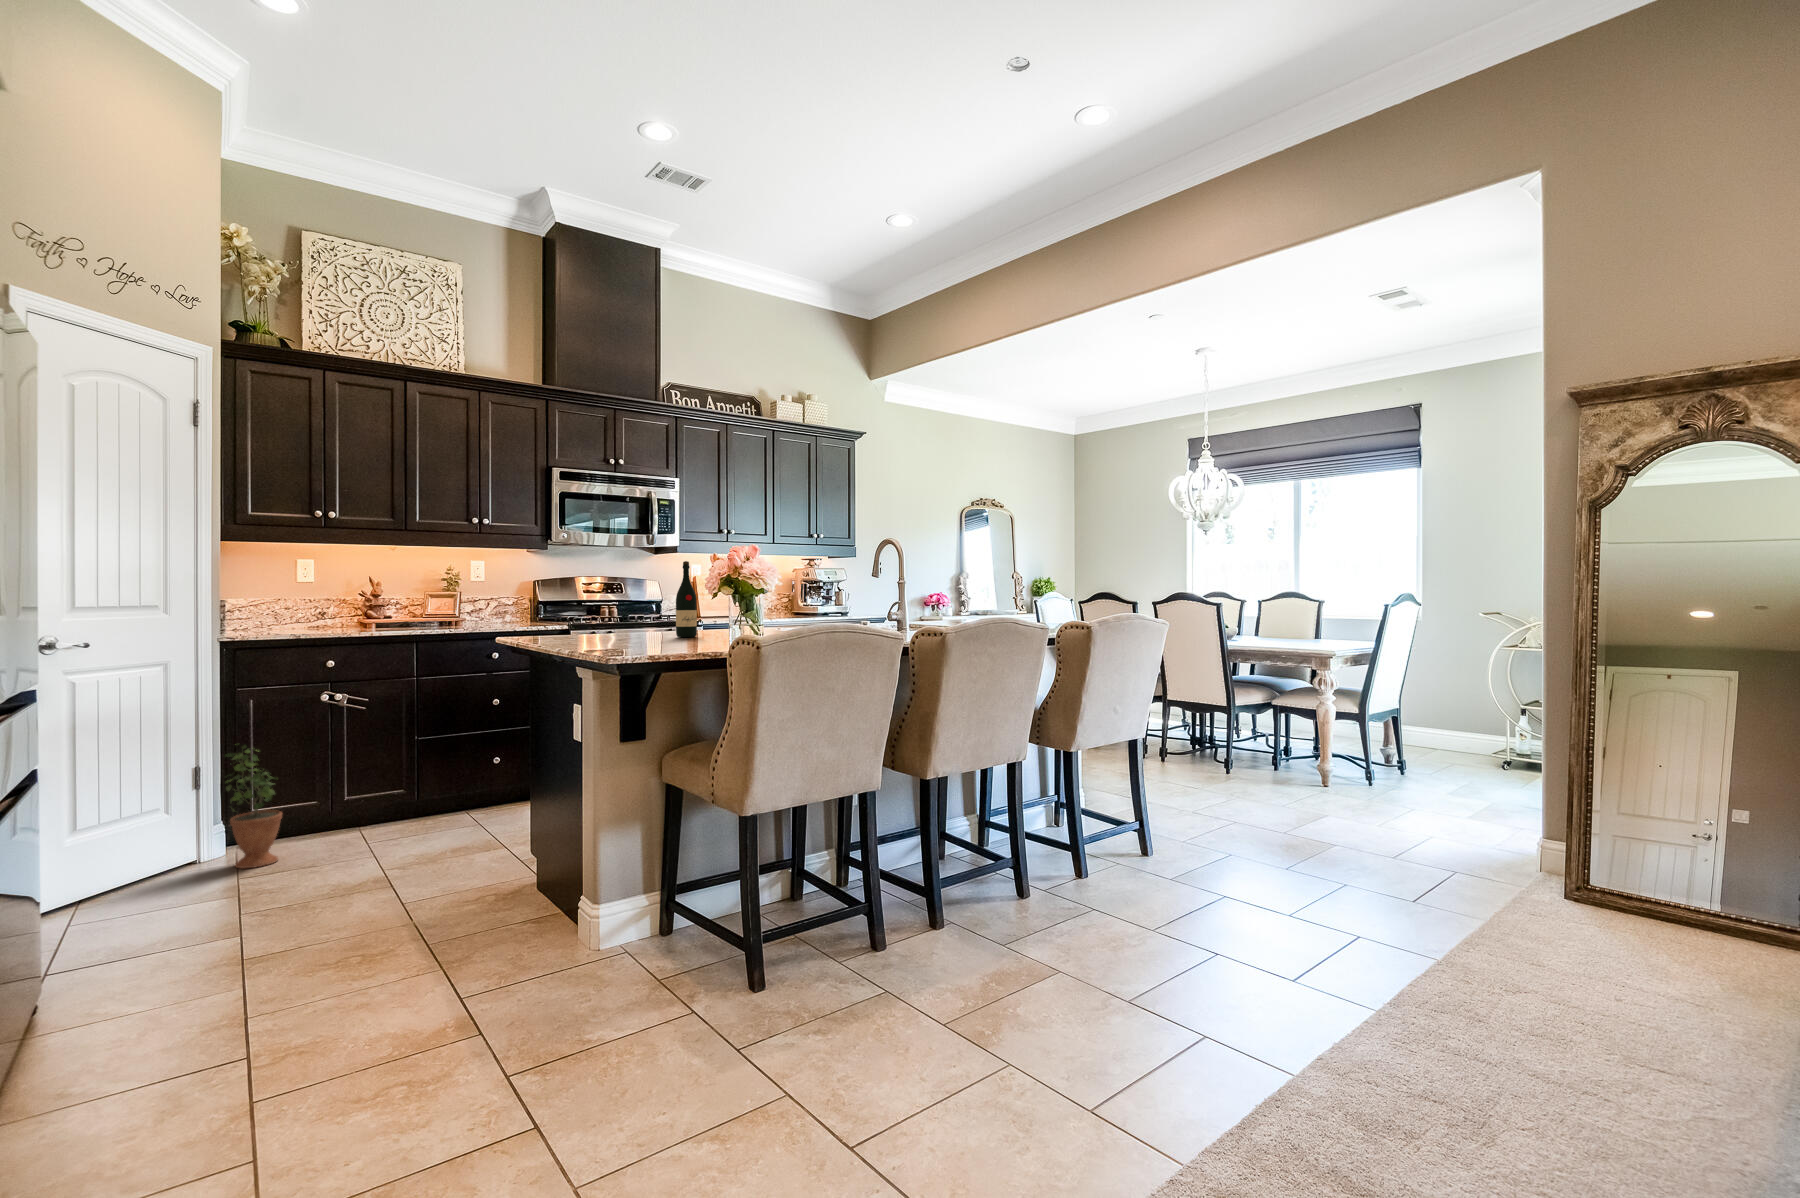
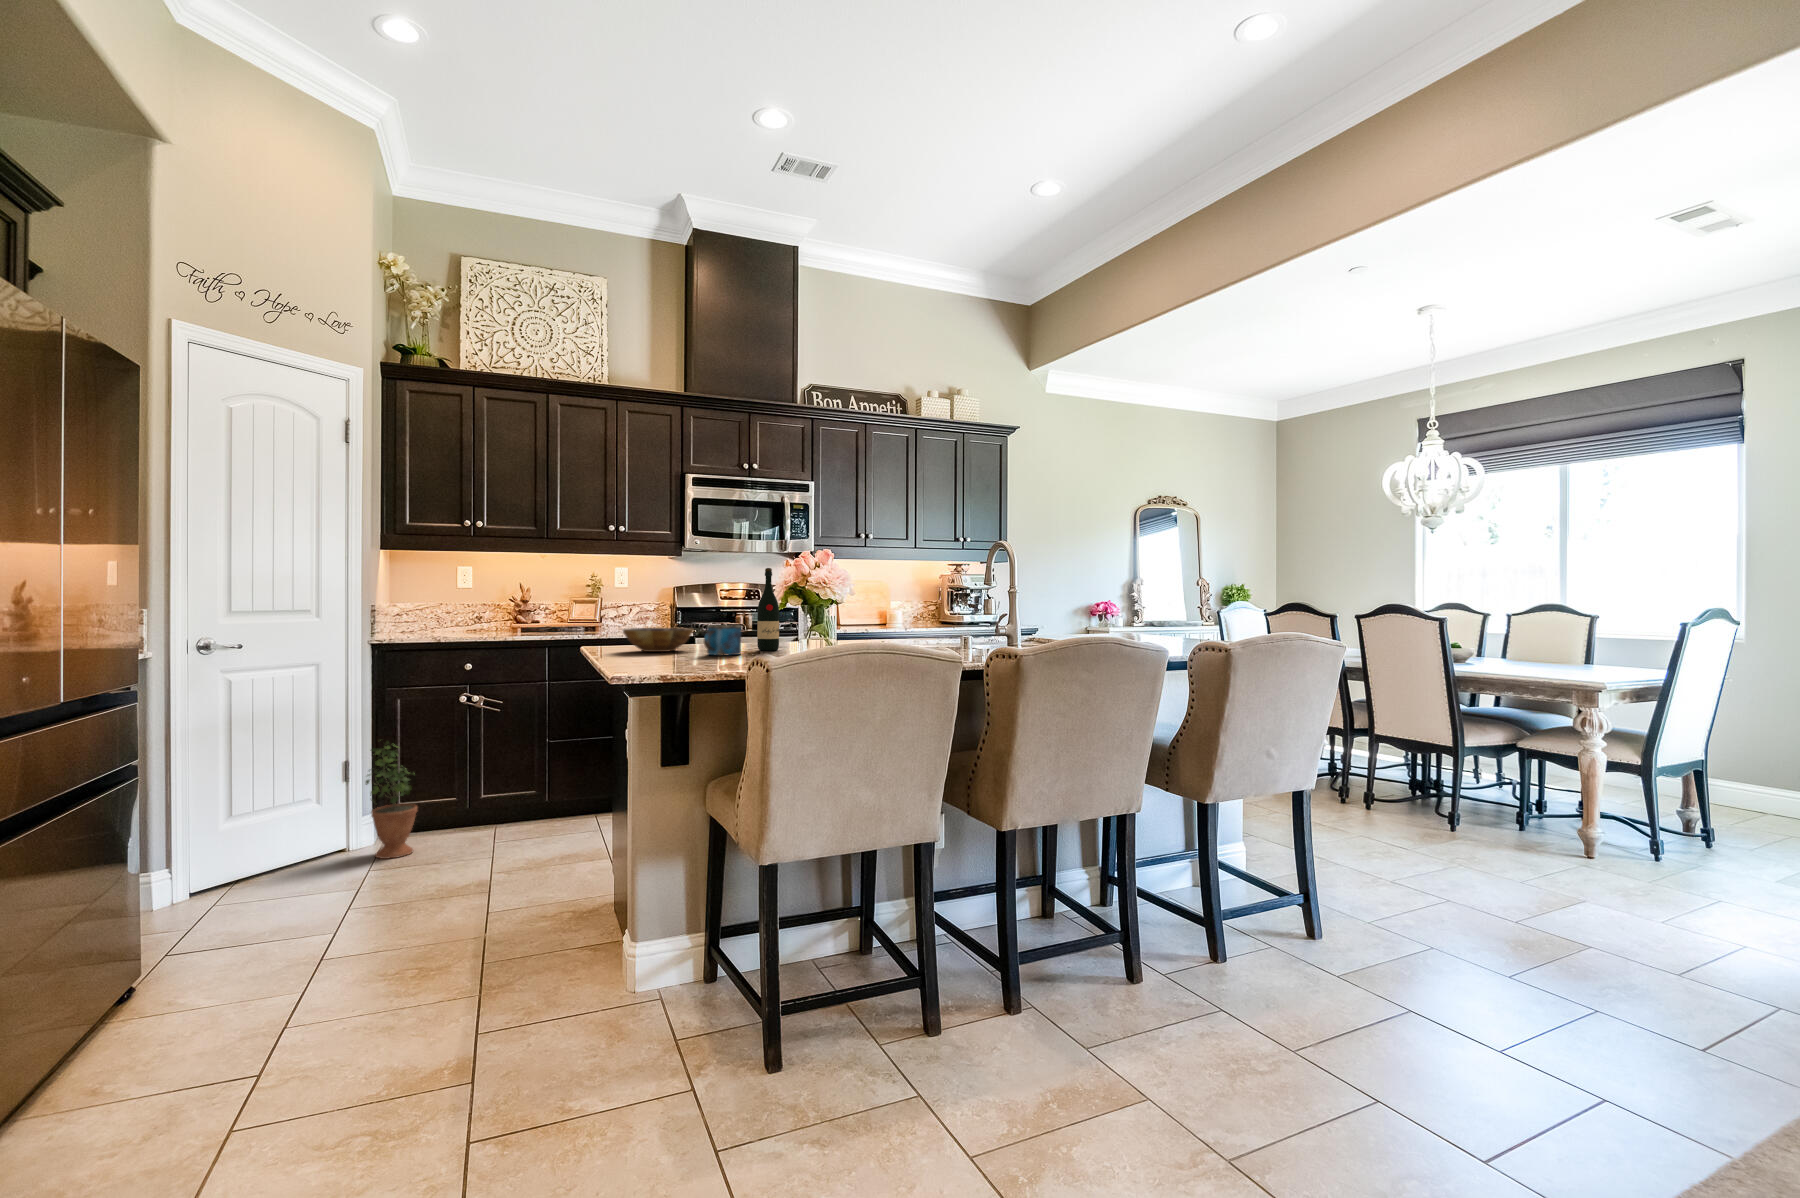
mug: none [636,613,671,642] -> present [704,625,742,656]
bowl: none [544,618,614,641] -> present [623,628,693,652]

